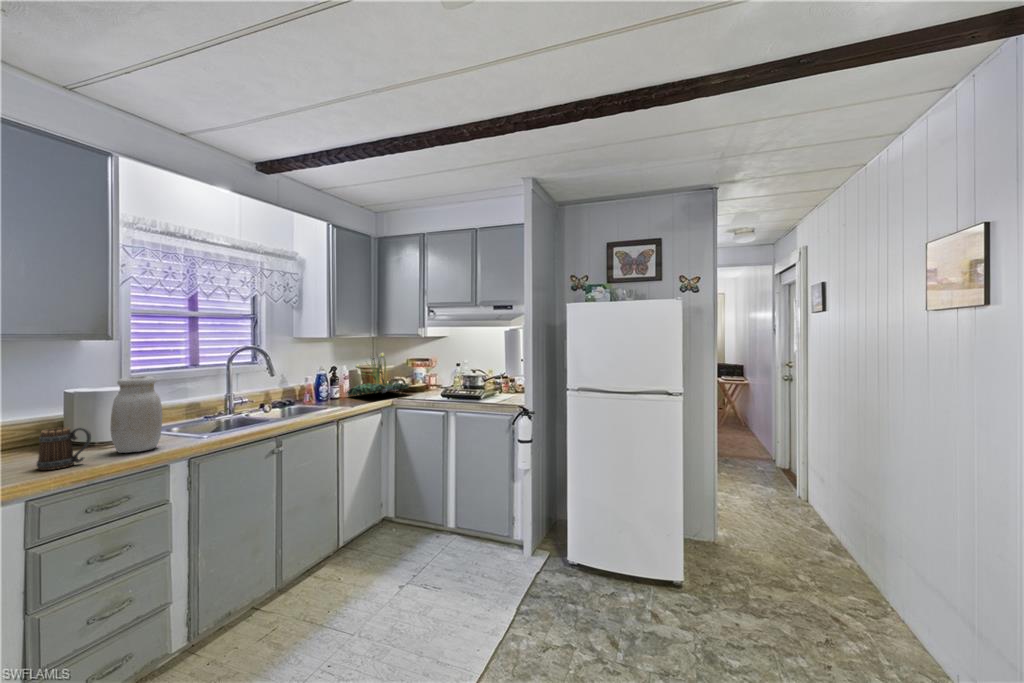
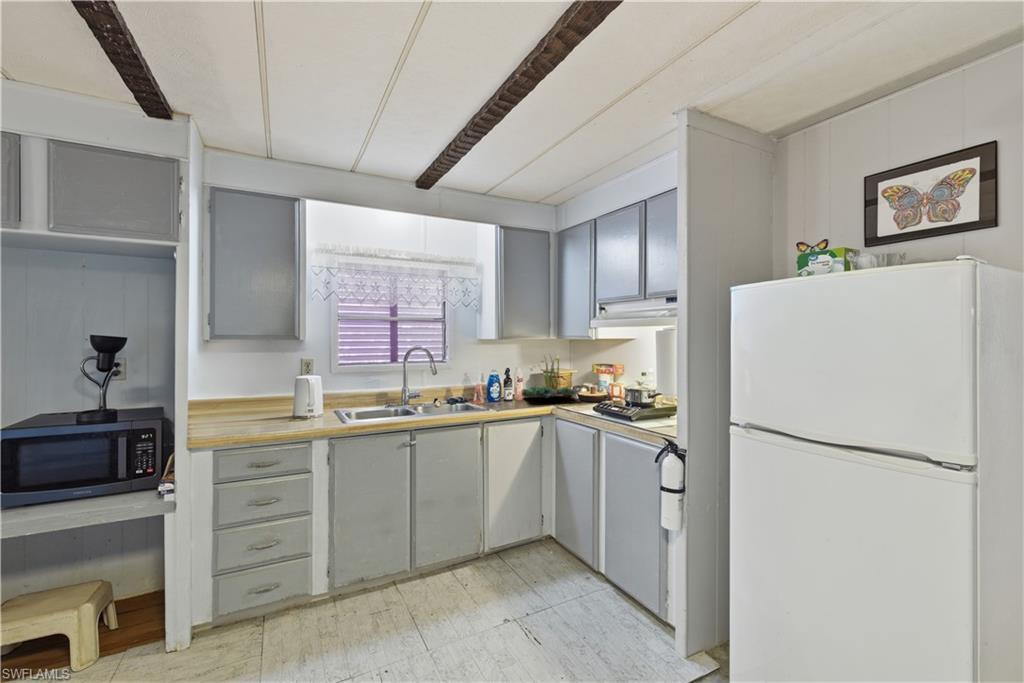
jar: present [110,376,162,453] -> none [280,369,315,428]
mug: present [37,427,91,470] -> none [229,403,259,433]

